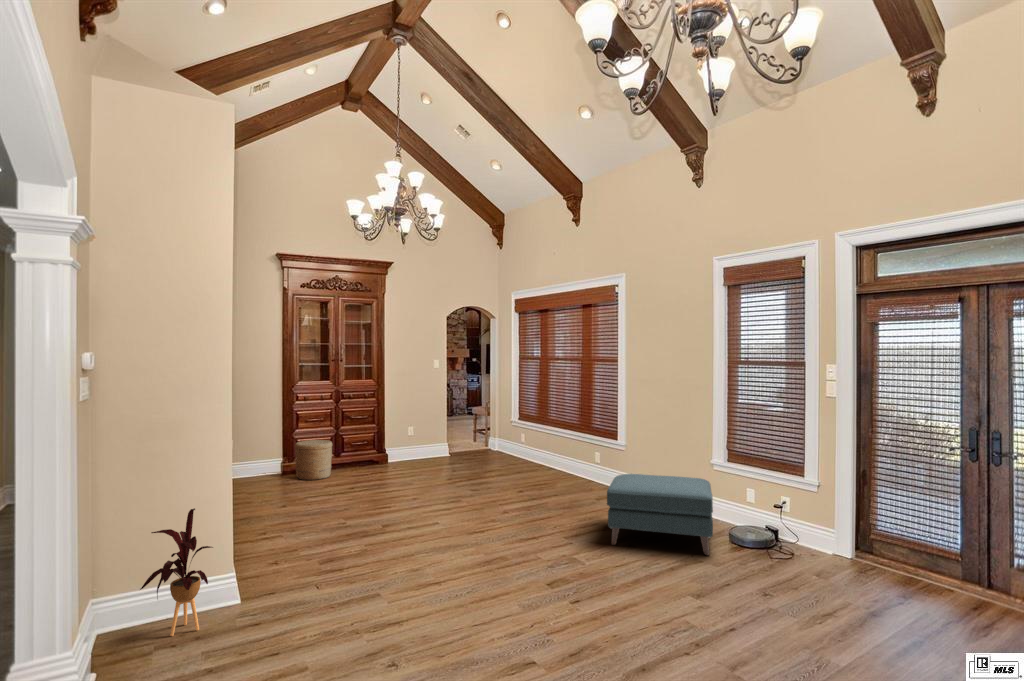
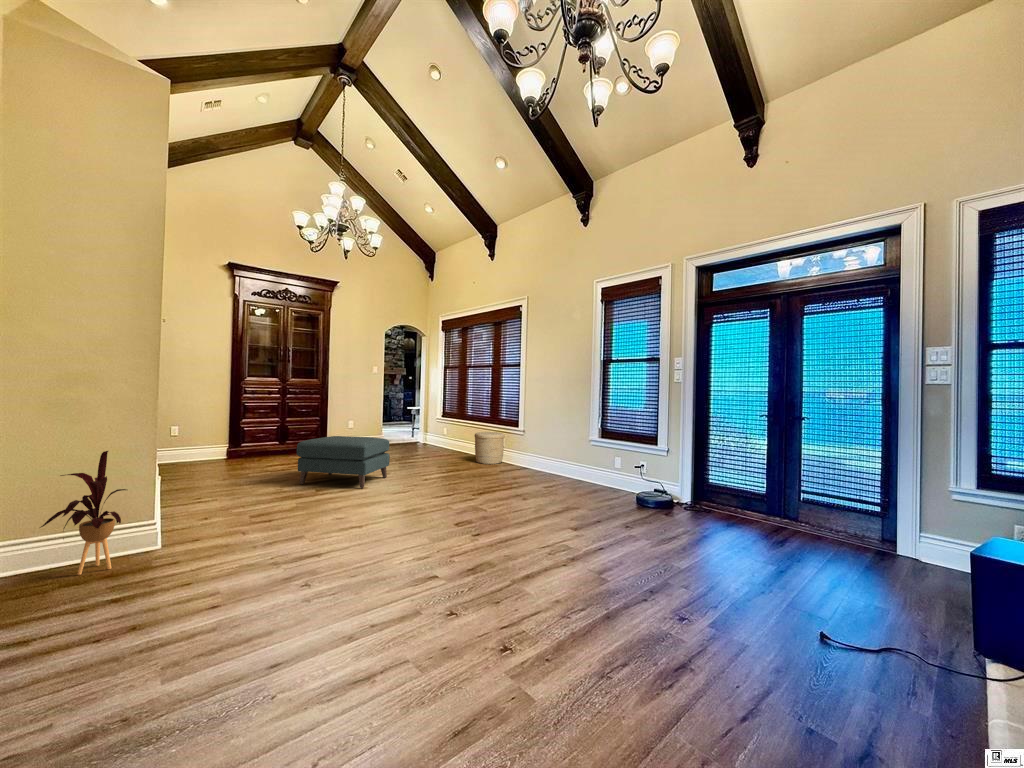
woven basket: present [295,440,332,480] -> present [475,432,504,464]
ottoman: present [607,474,713,555] -> present [297,436,390,488]

